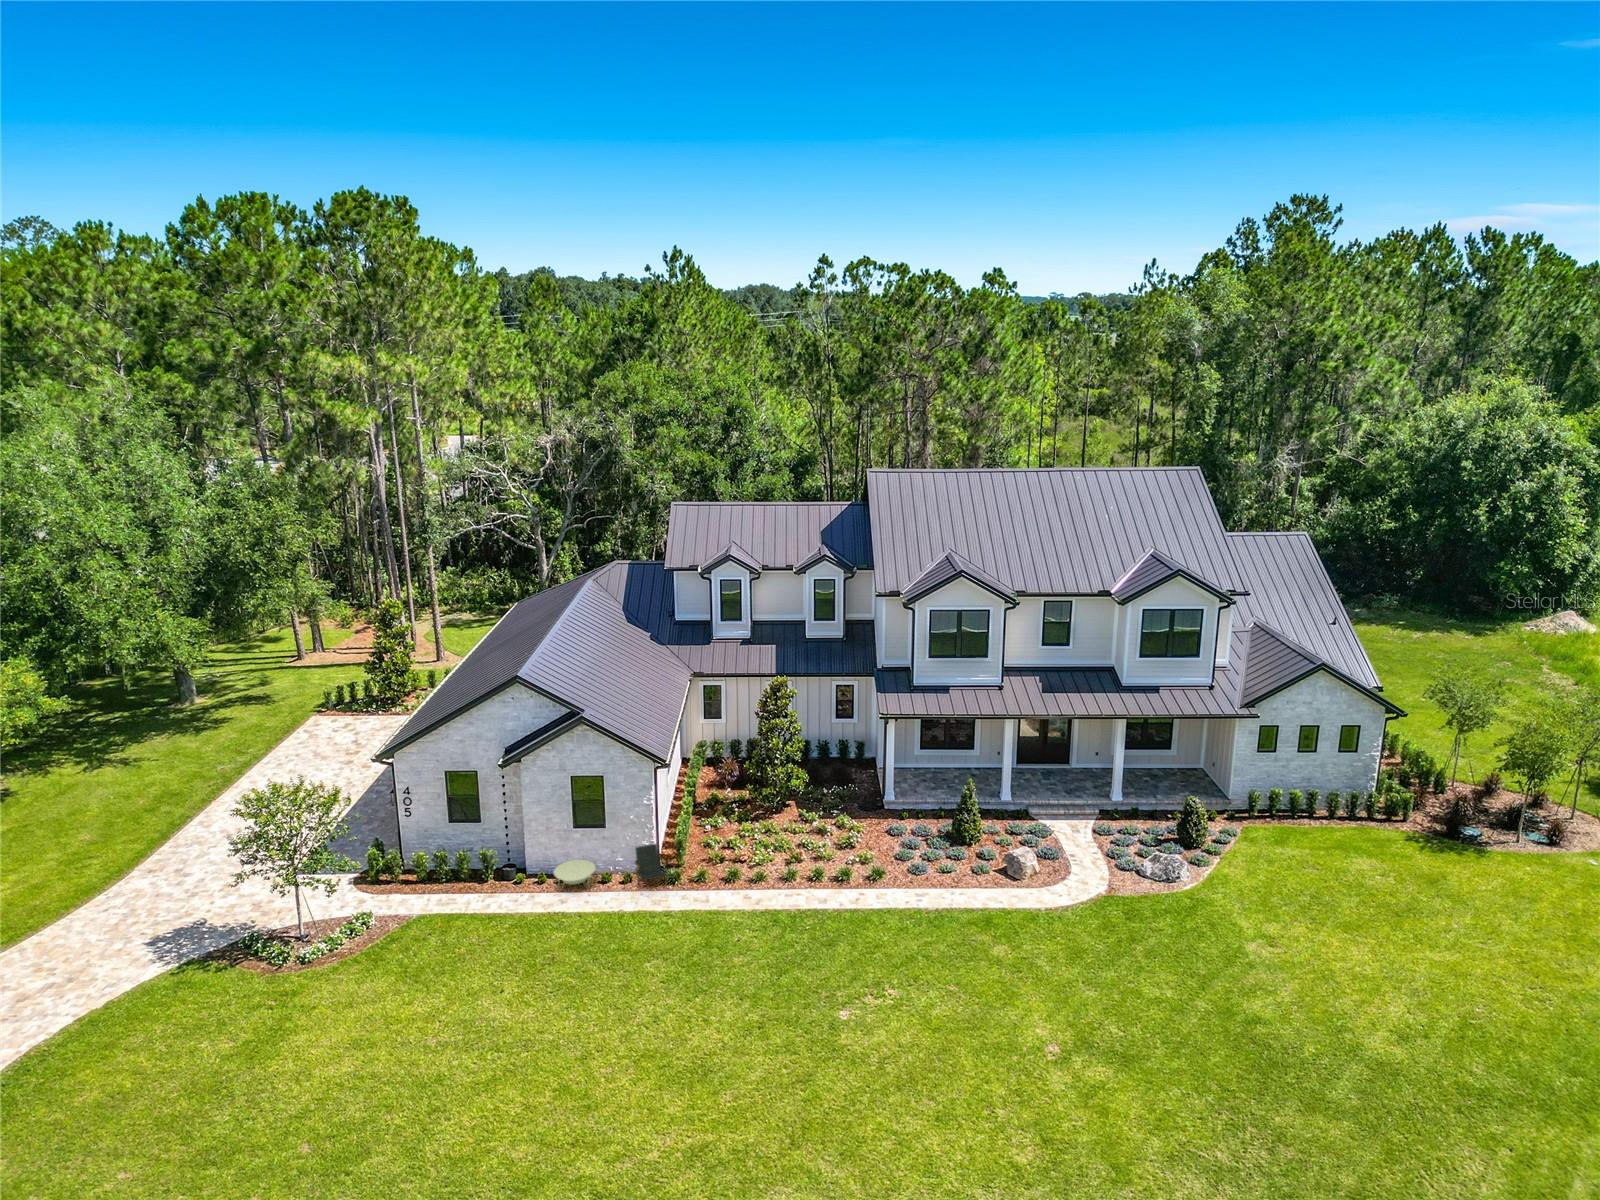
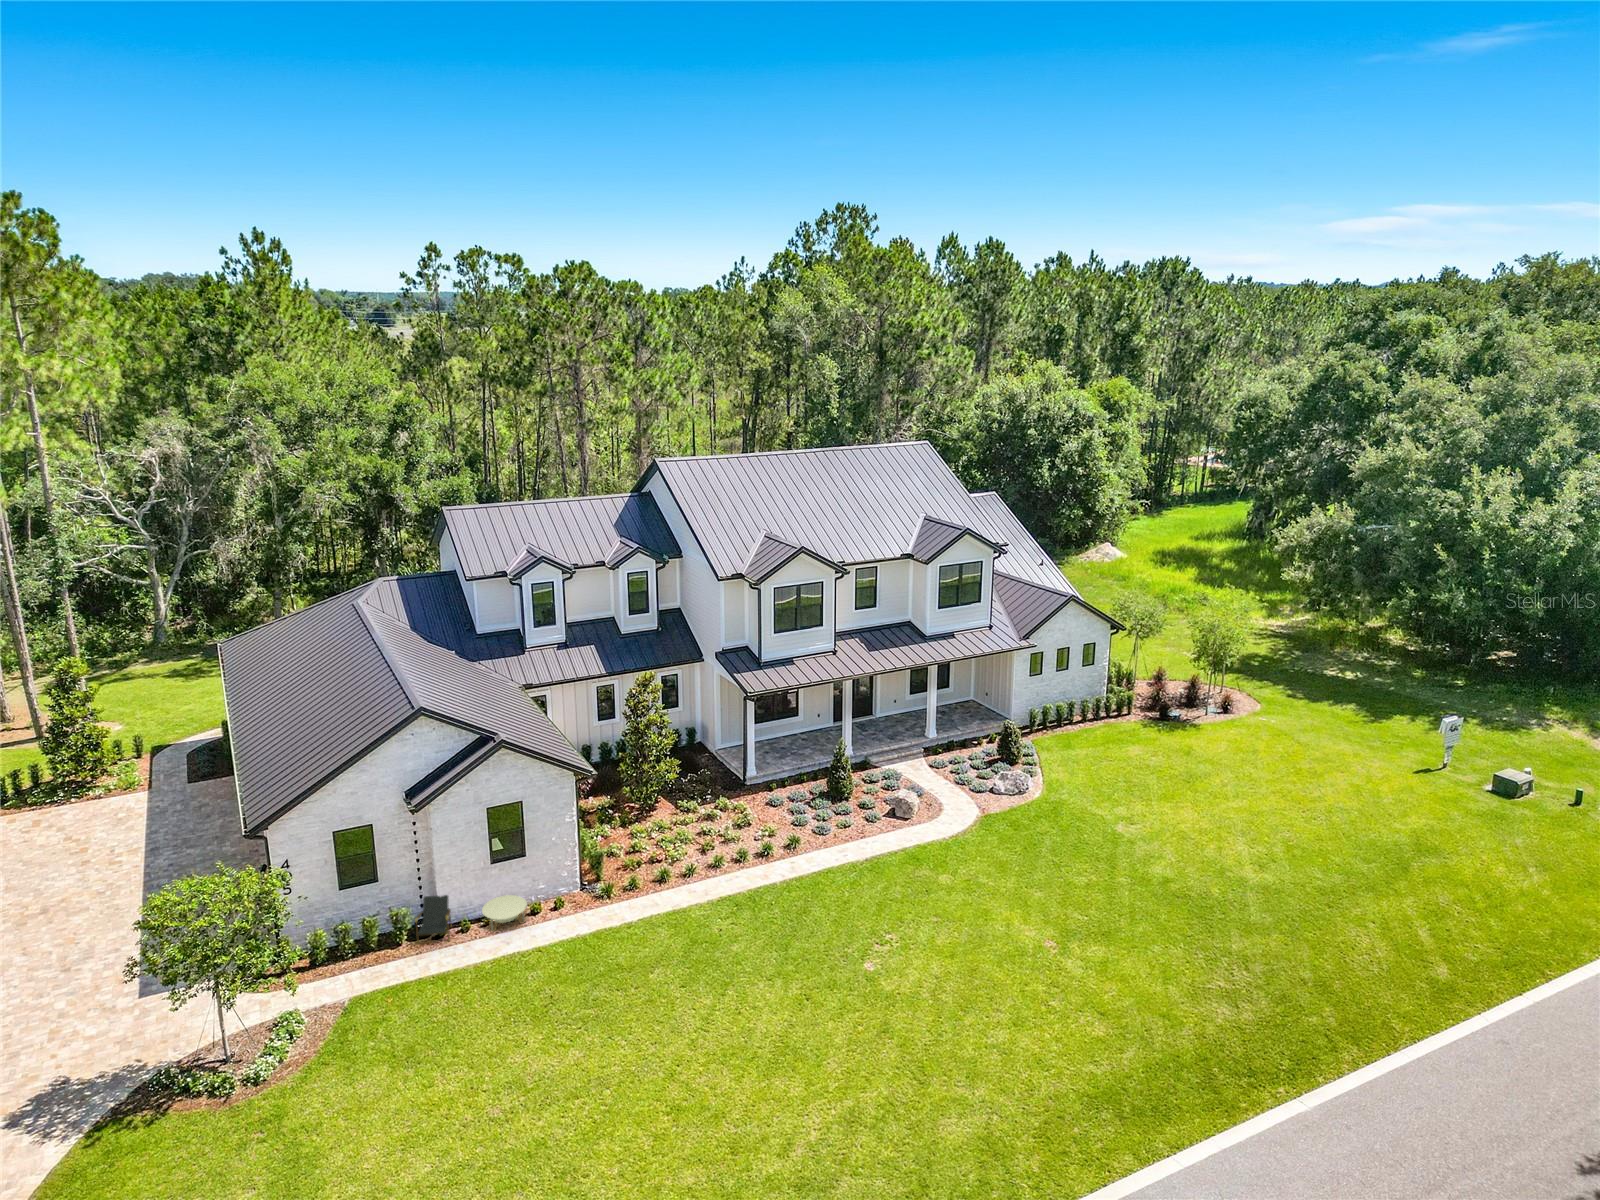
lounge chair: present [635,844,667,889] -> present [415,895,451,943]

